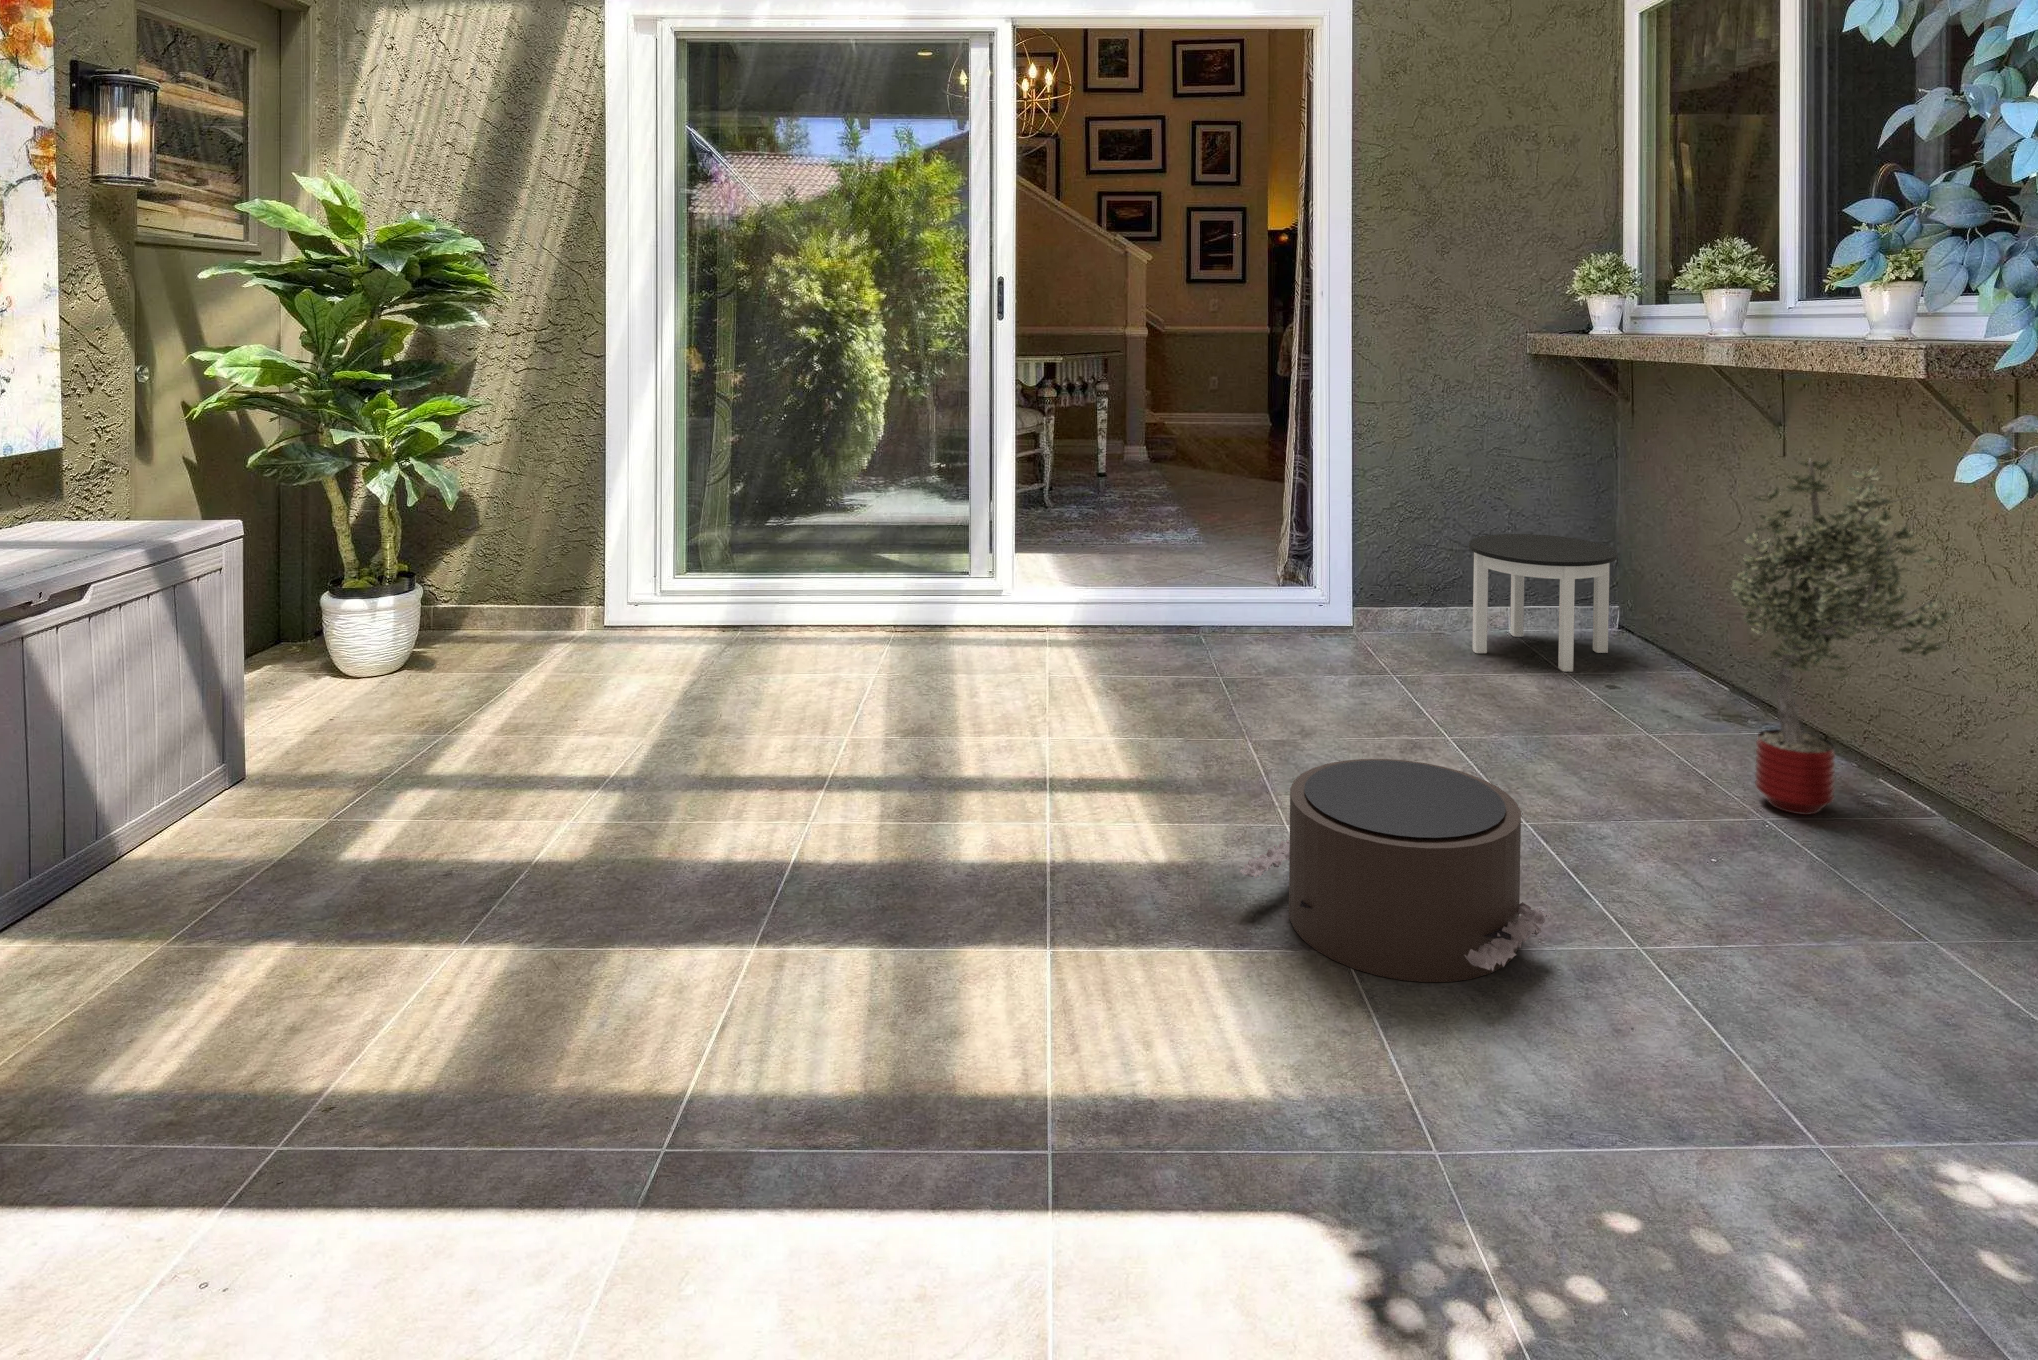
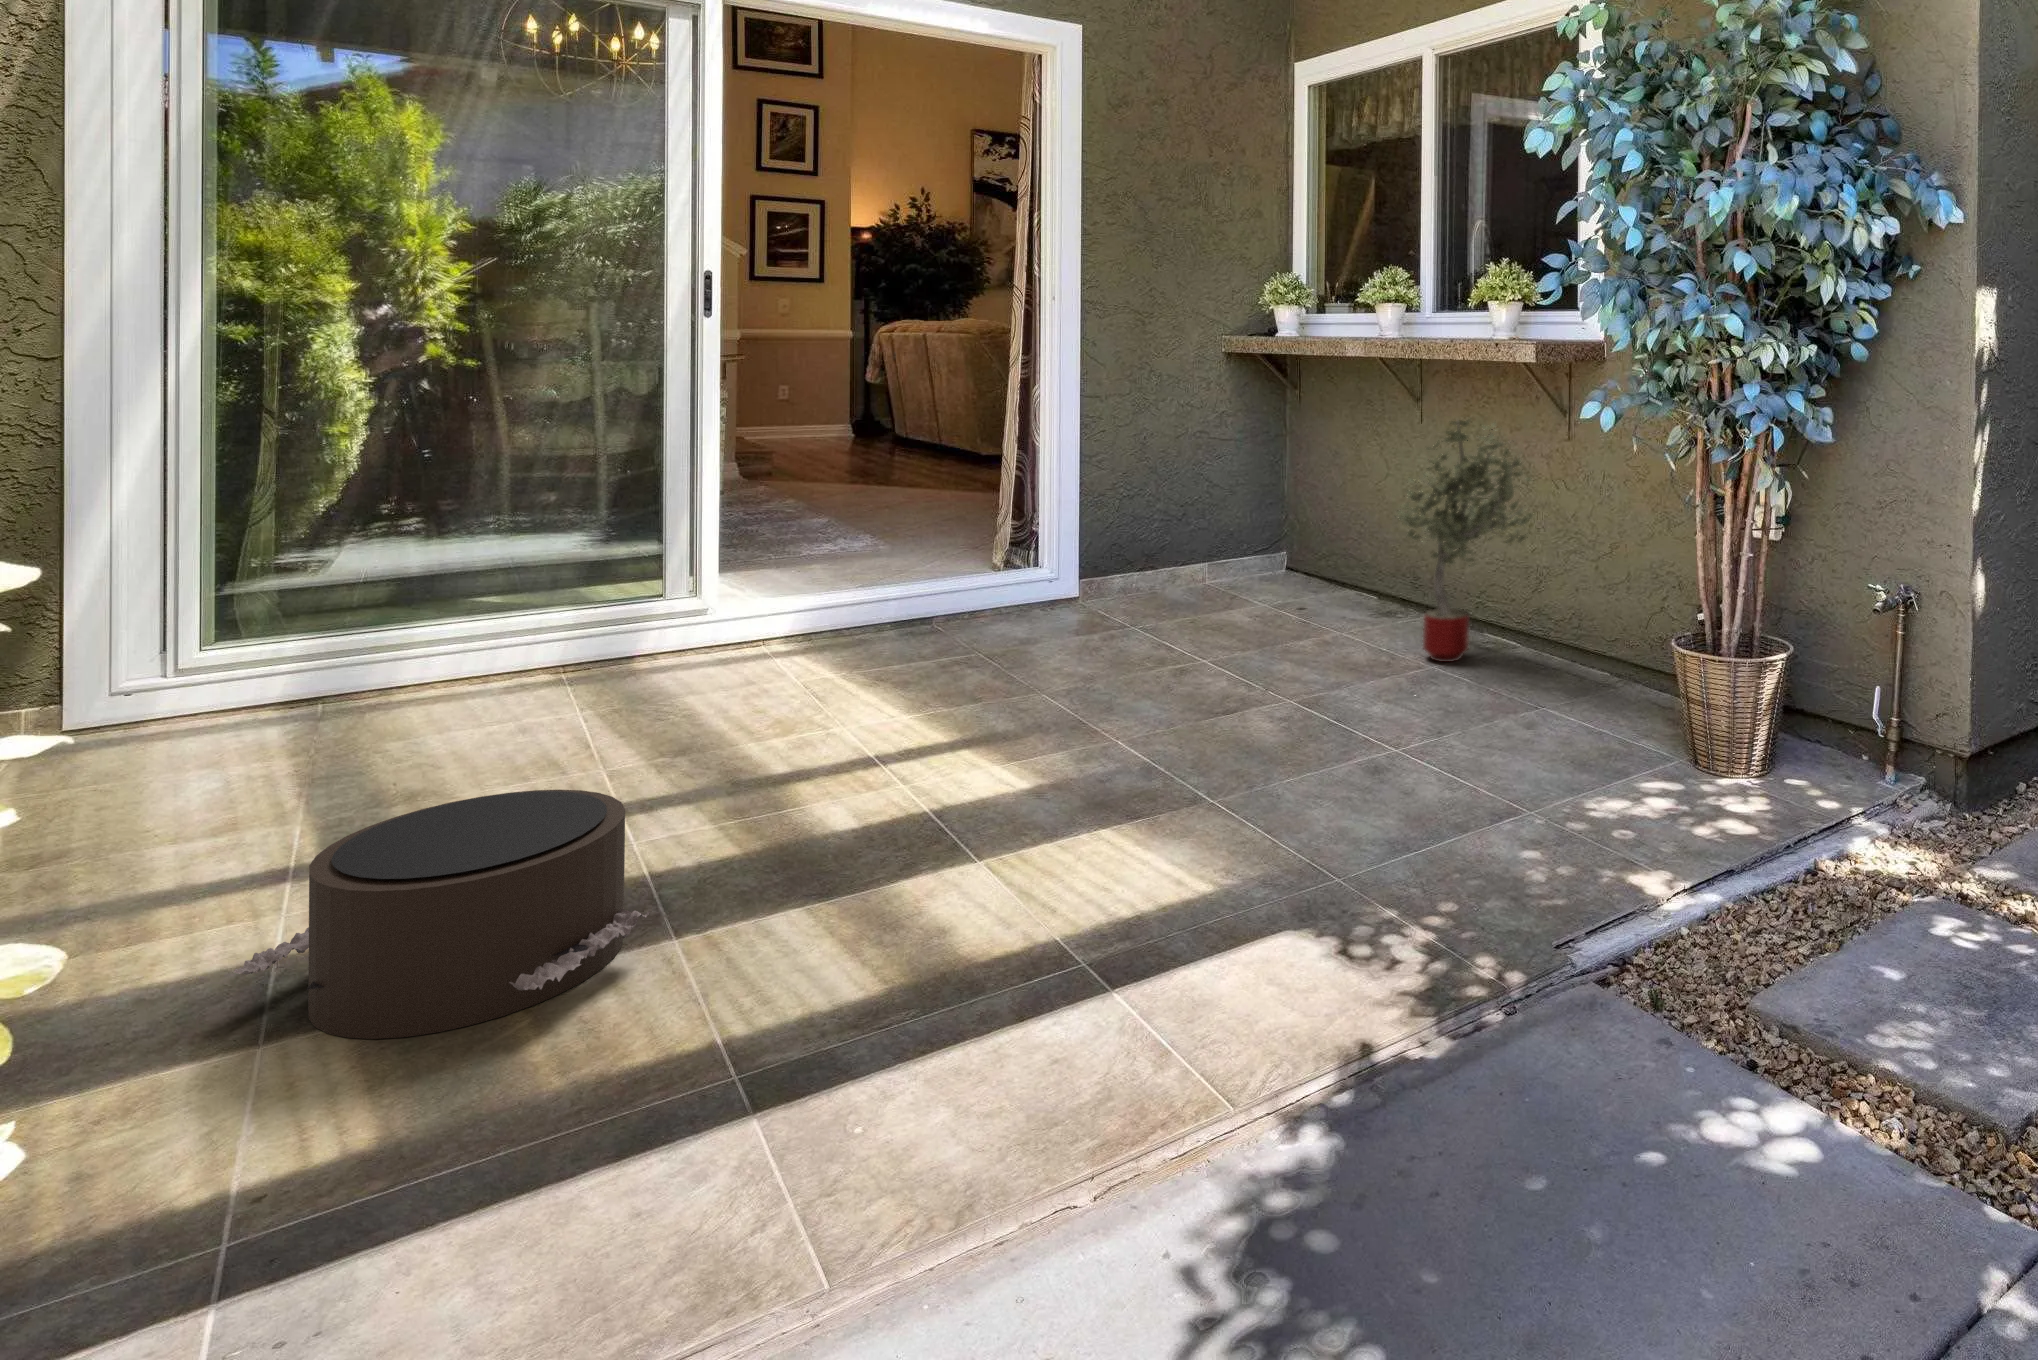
round table: present [1469,534,1618,672] -> none [1177,499,1293,603]
pouf: present [1239,759,1551,982] -> present [234,790,650,1039]

